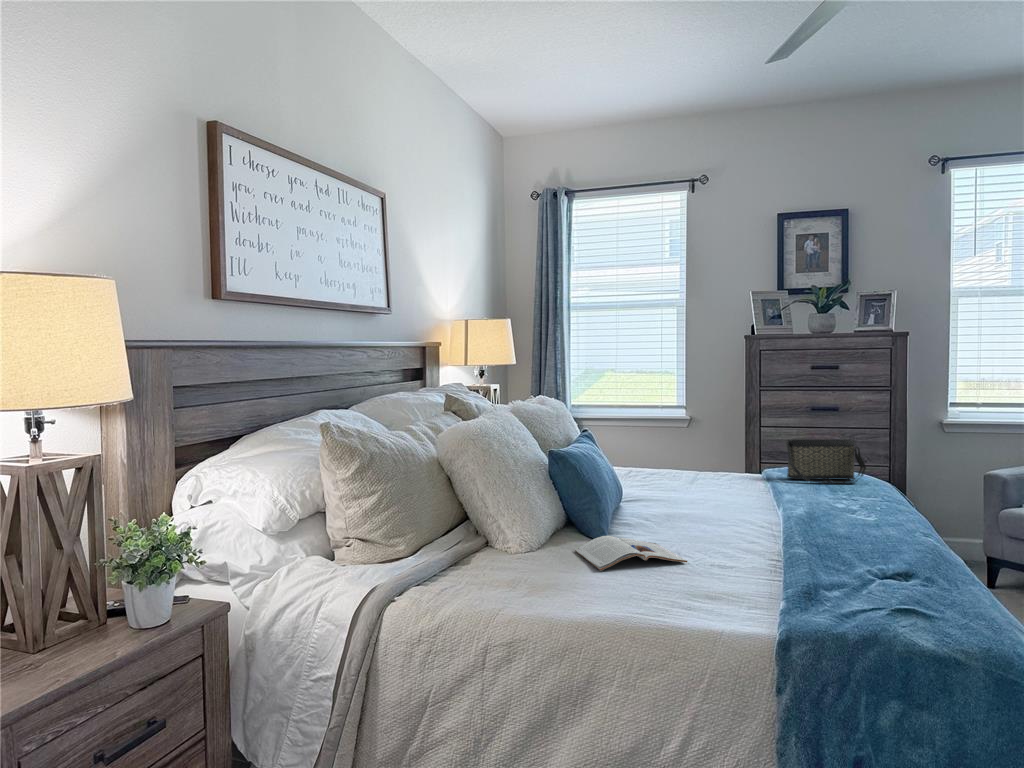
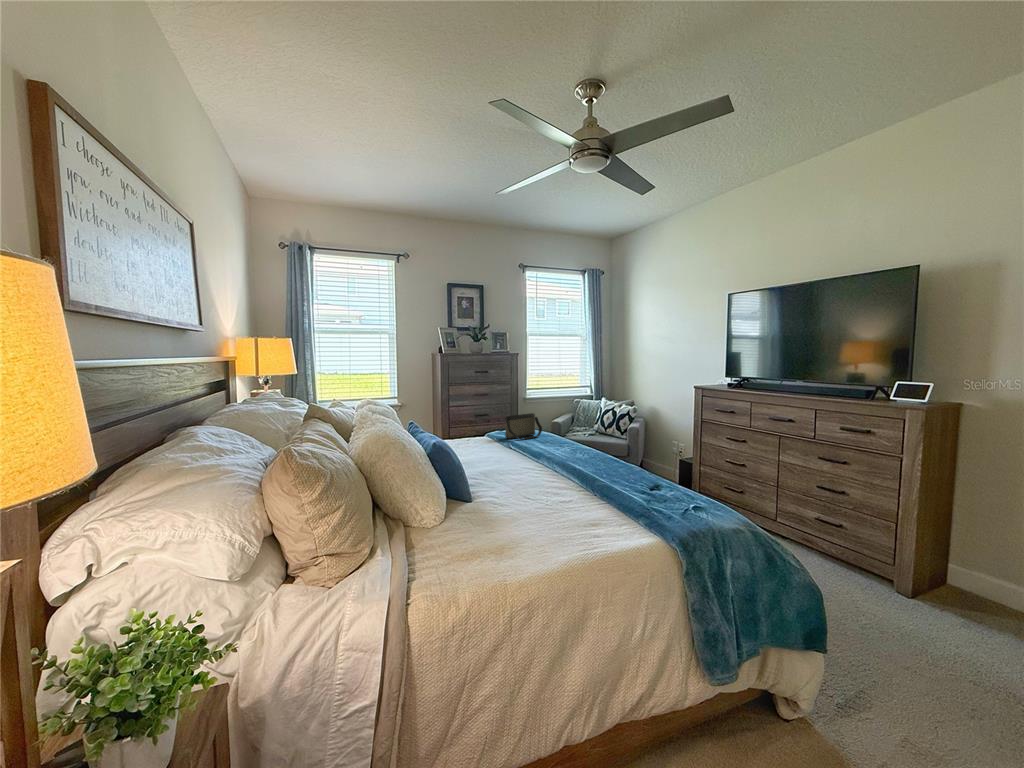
magazine: present [575,536,687,571] -> none [468,495,540,524]

